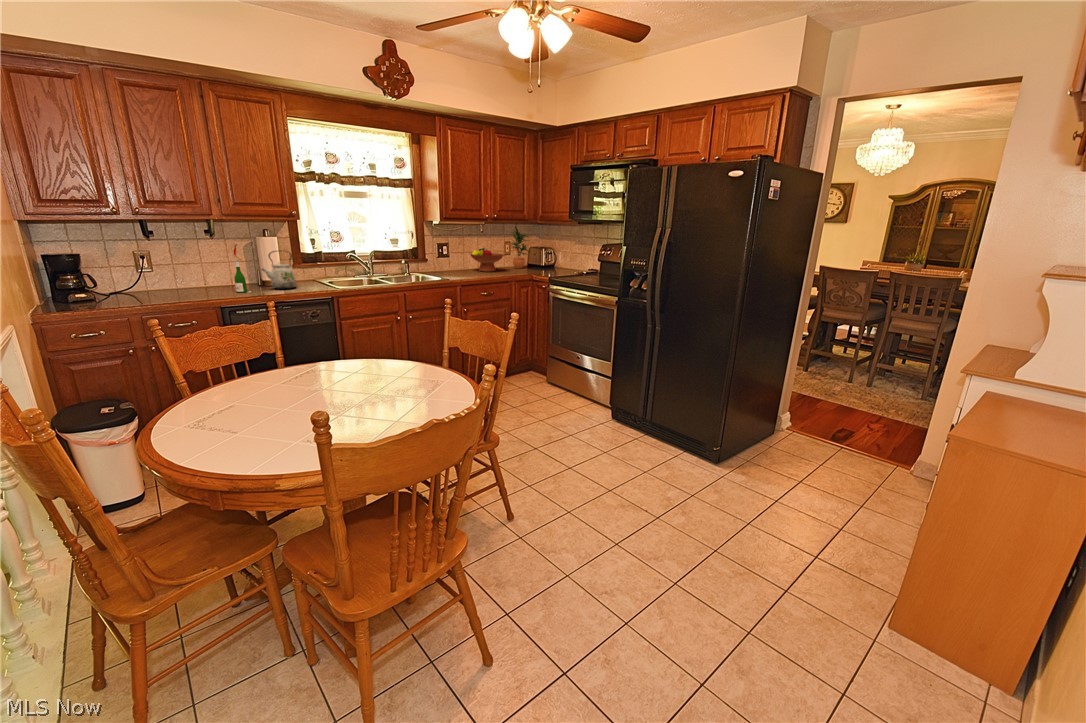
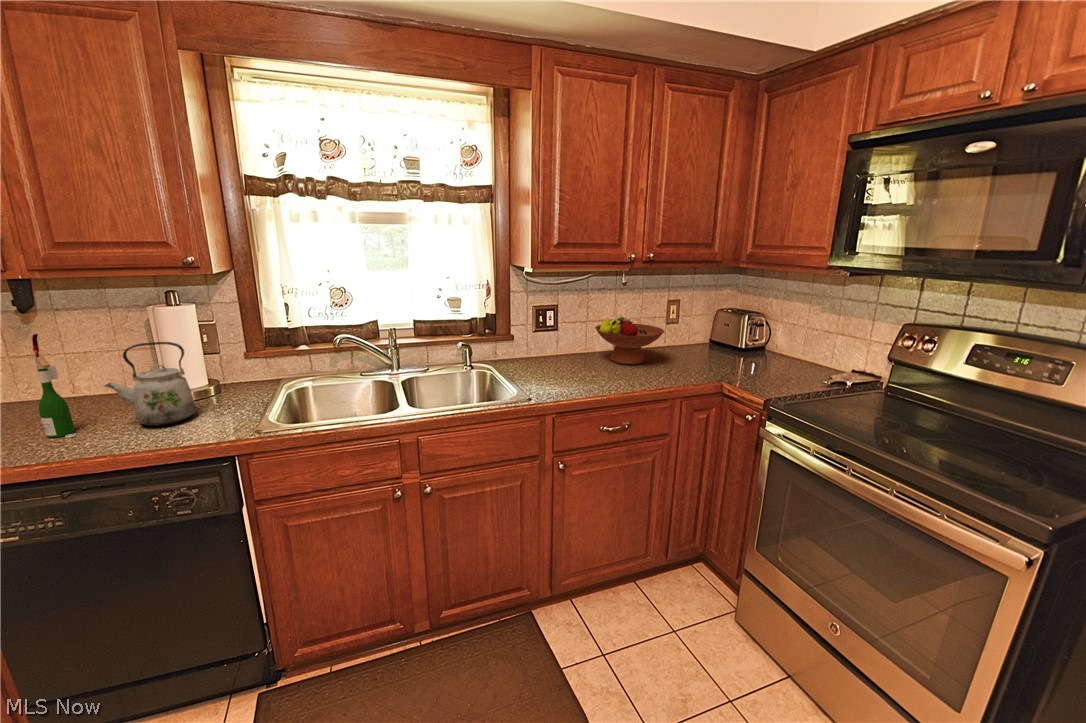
potted plant: present [511,227,529,268] -> none [675,272,720,353]

